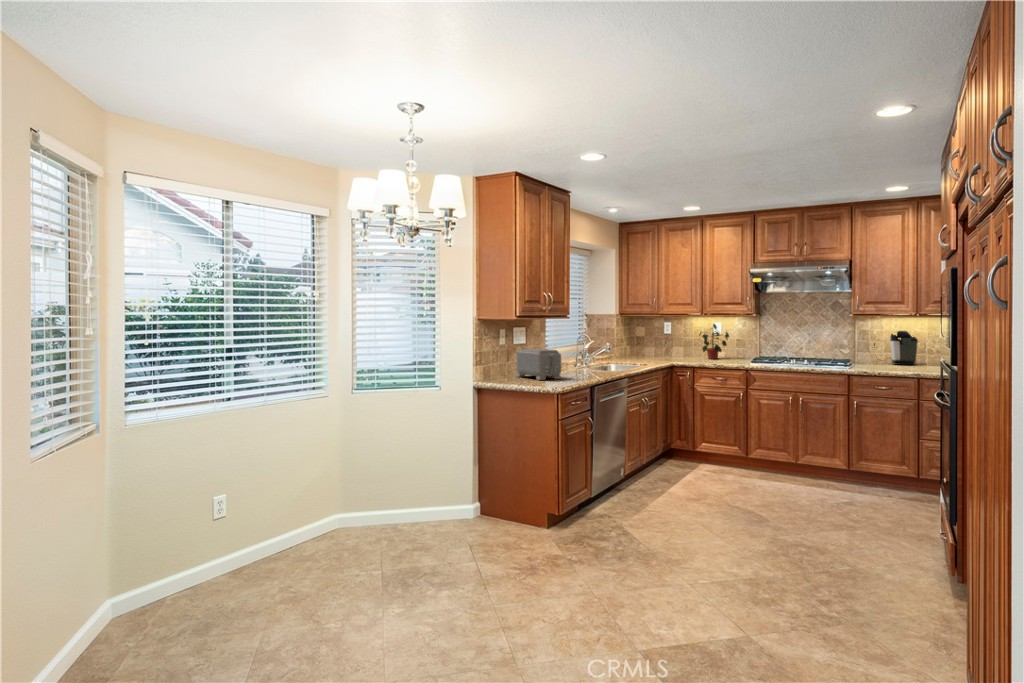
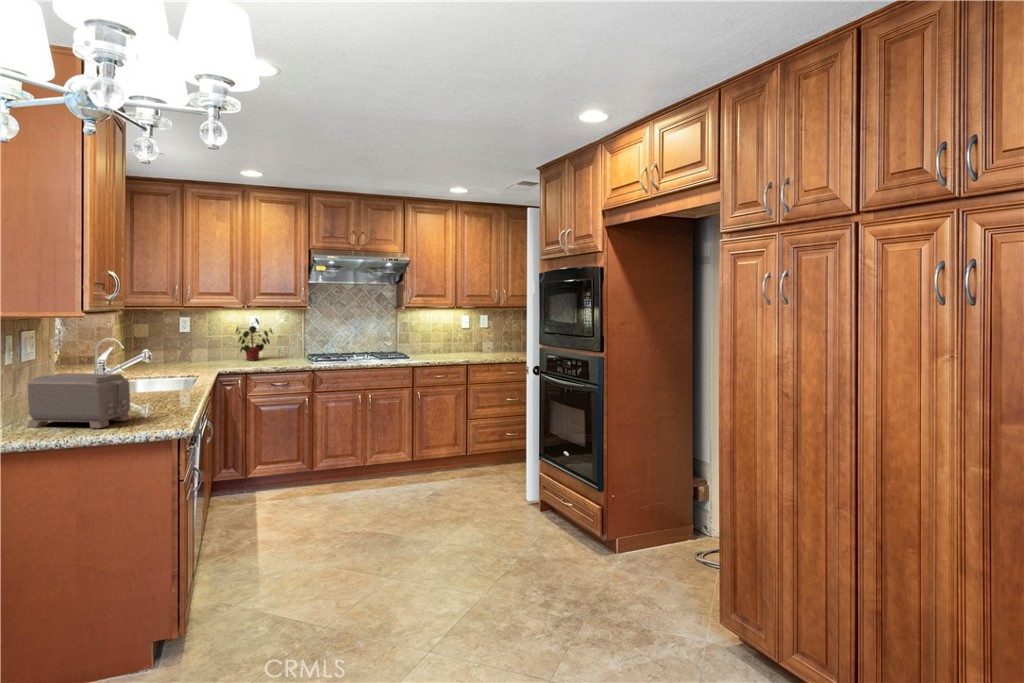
coffee maker: present [874,331,918,365] -> none [409,324,445,355]

